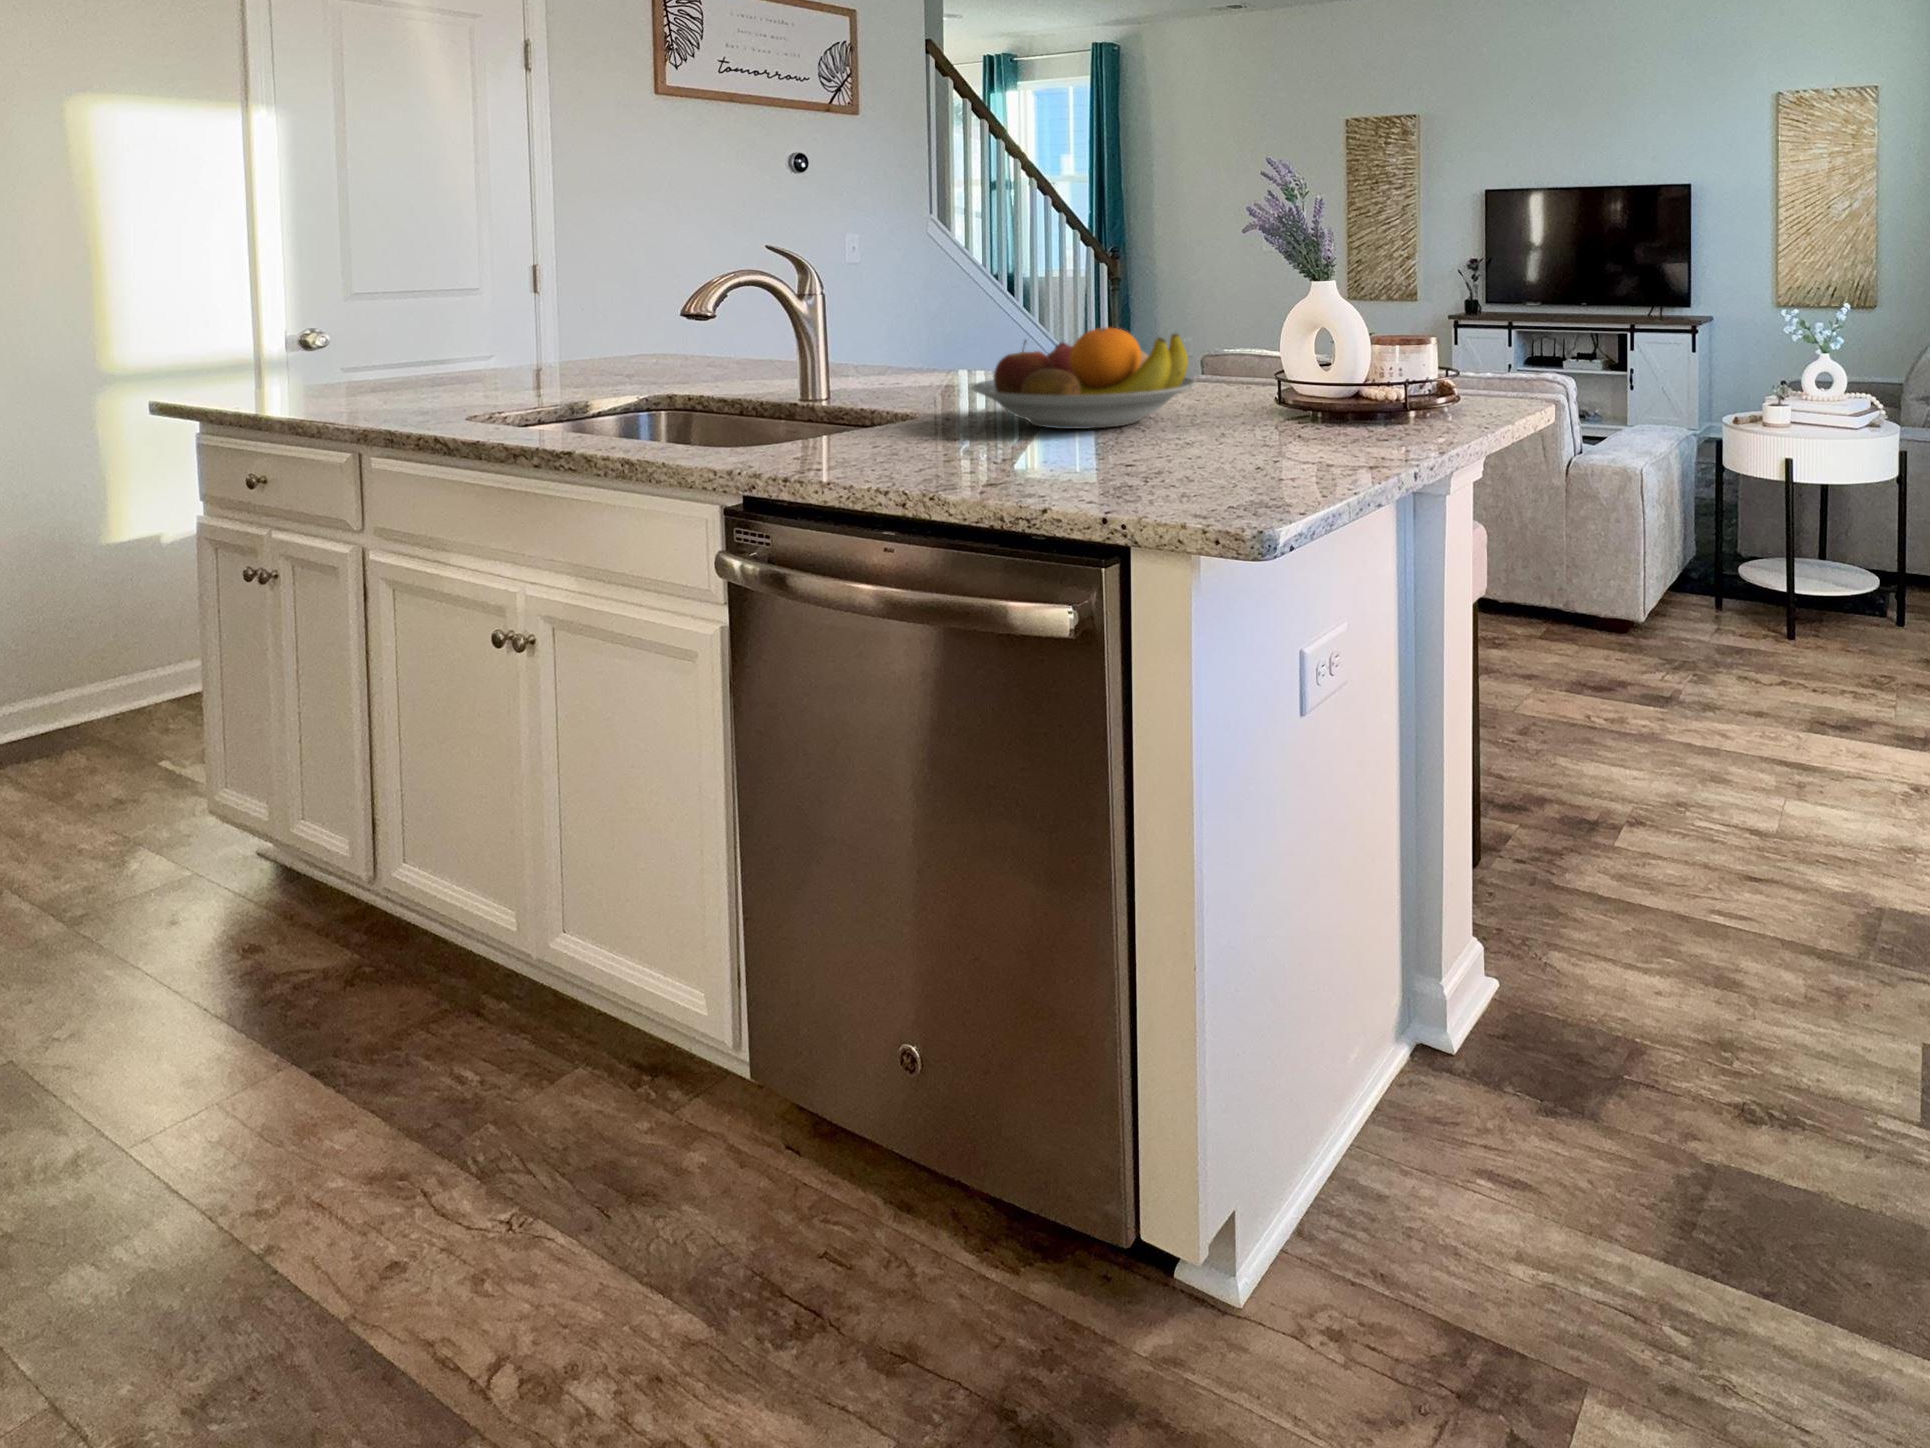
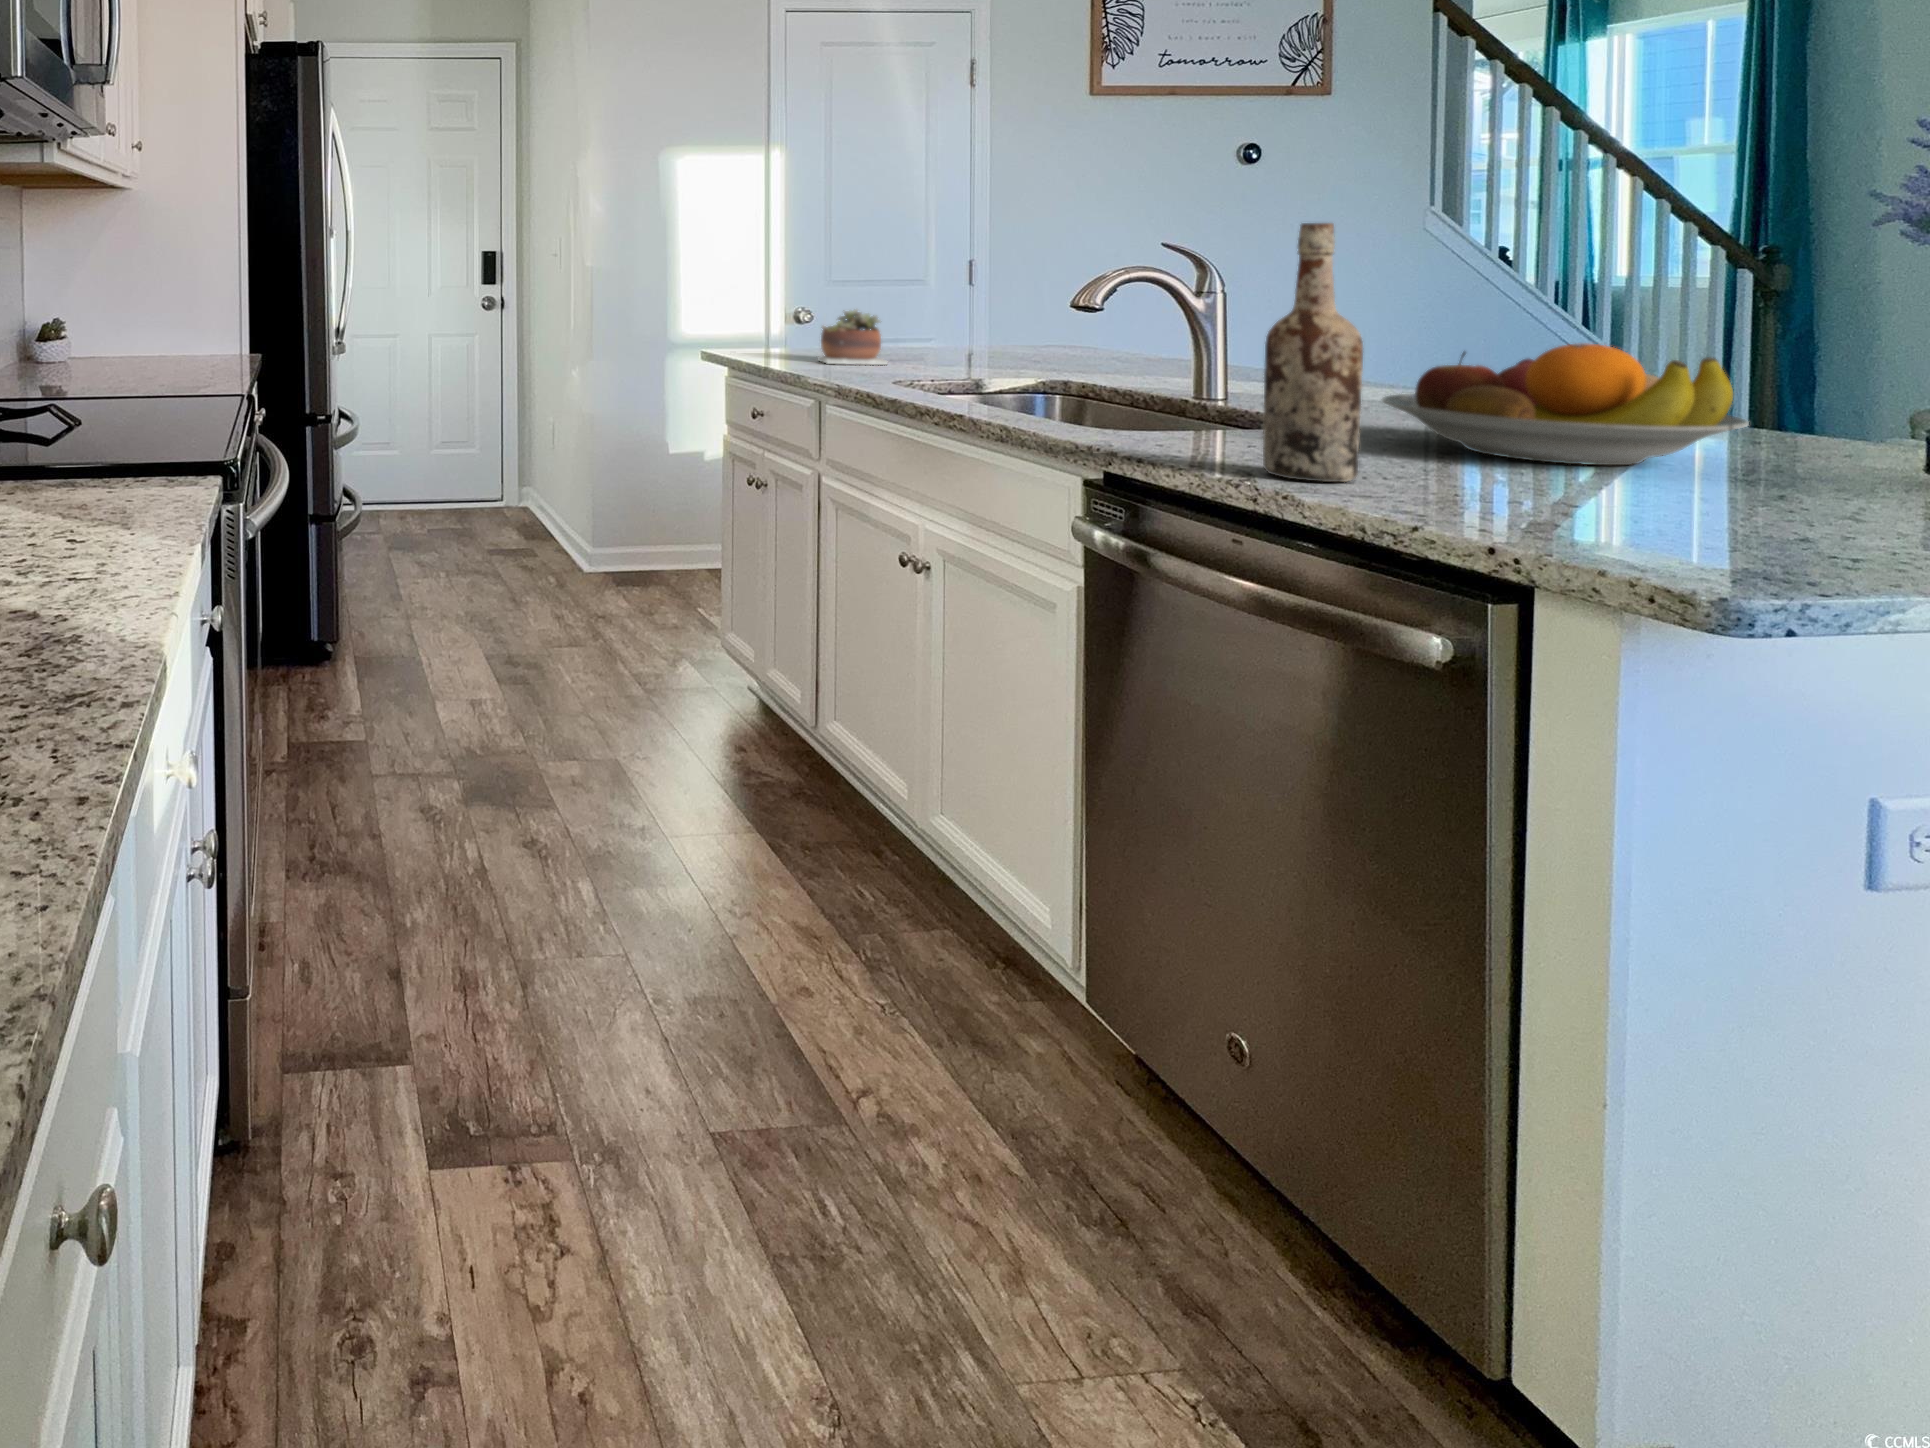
wine bottle: none [900,225,979,477] -> present [1263,223,1363,482]
succulent plant: none [344,330,450,404] -> present [818,310,887,365]

